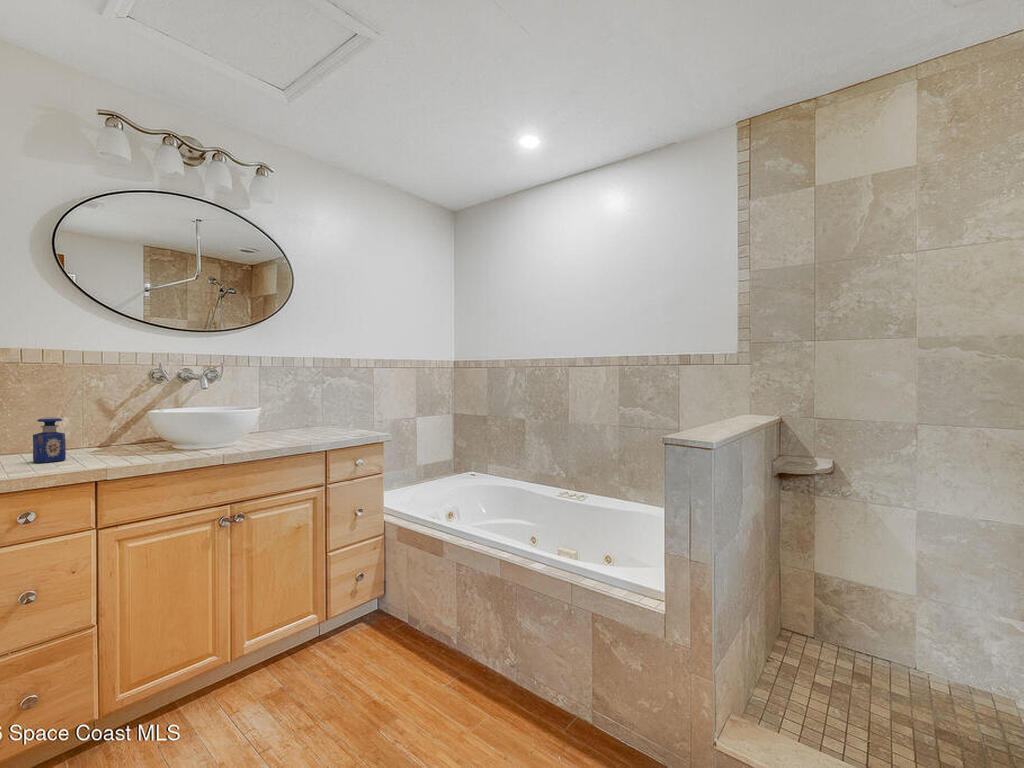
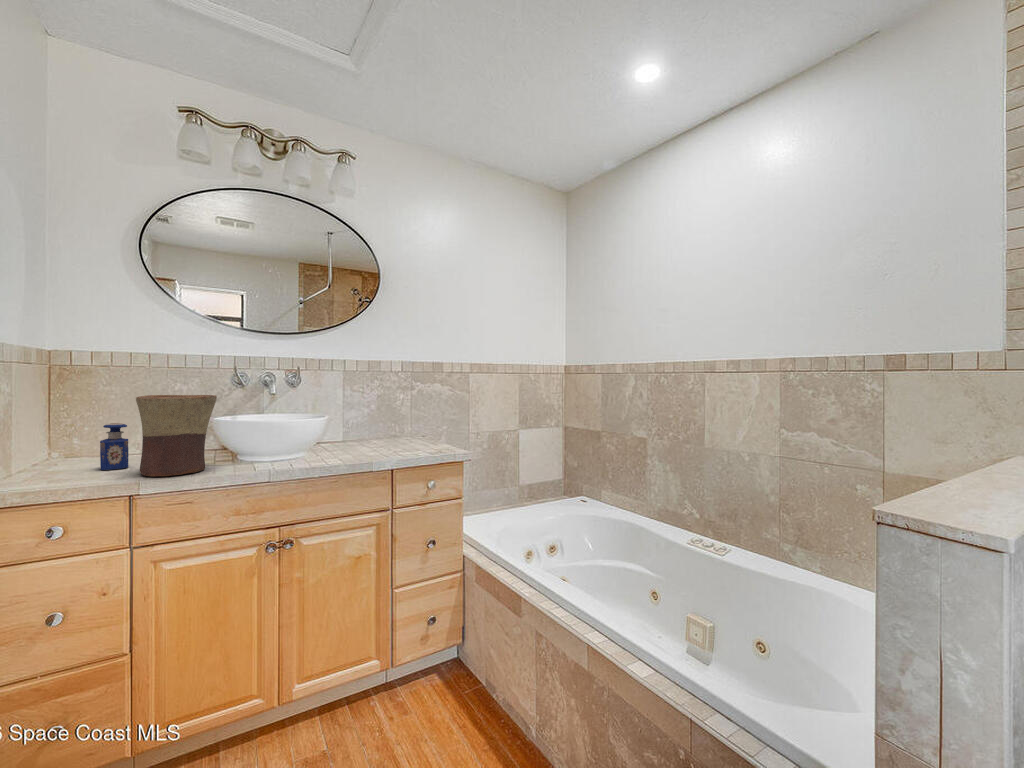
flower pot: none [88,389,166,463] -> present [136,395,217,477]

